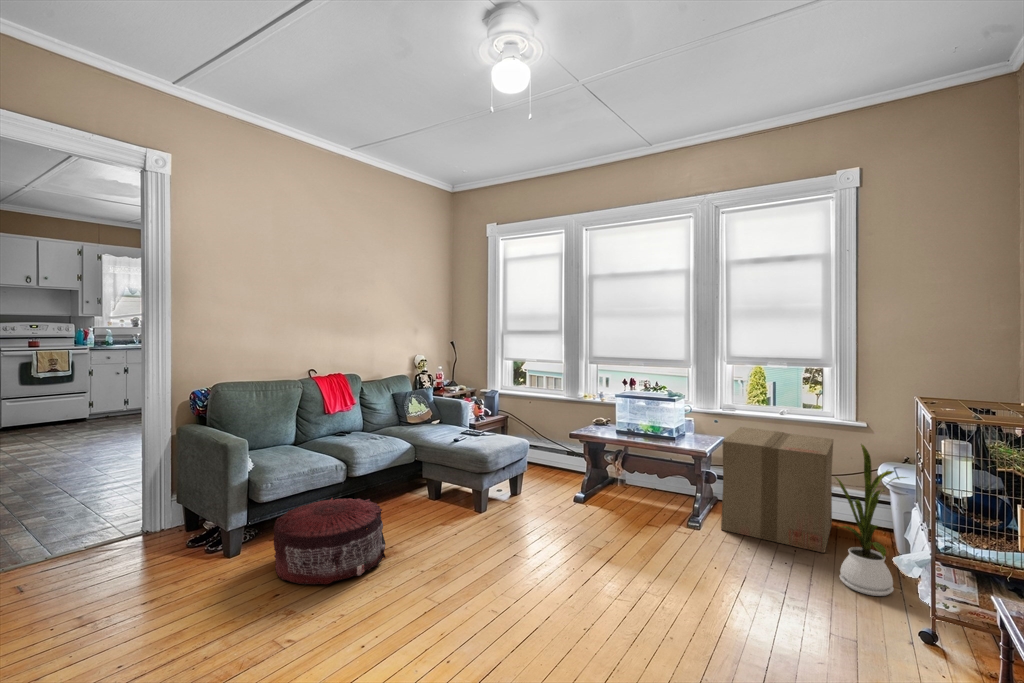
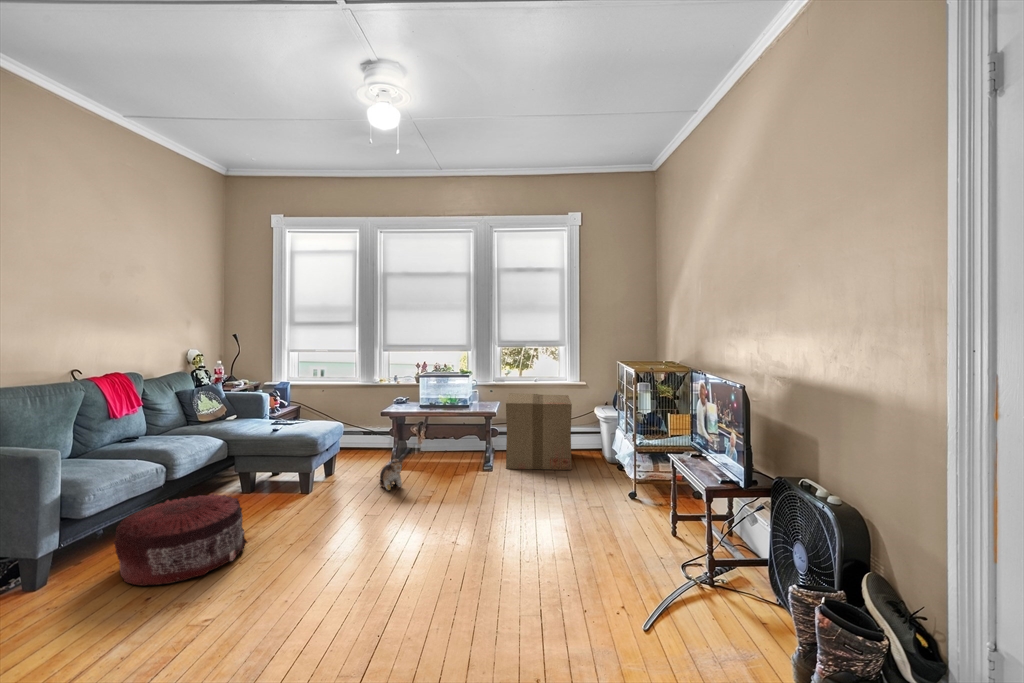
house plant: present [835,444,906,596] -> none [581,394,621,486]
plush toy: none [552,492,575,529] -> present [380,459,402,490]

